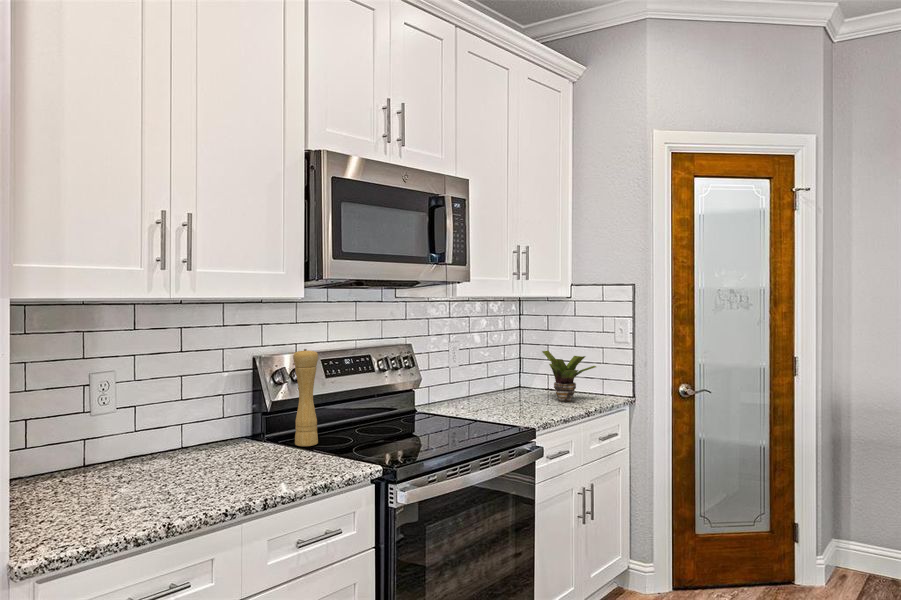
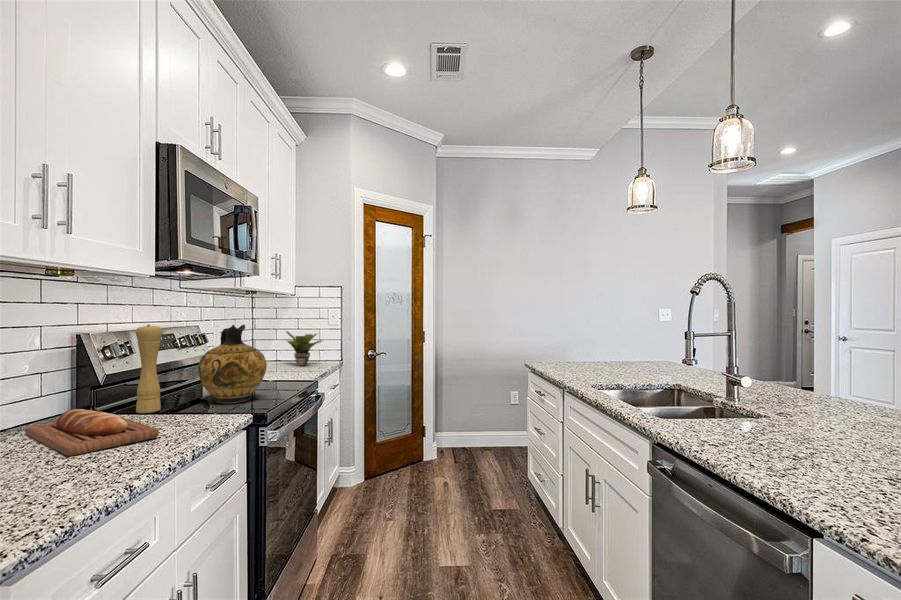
ceramic jug: none [359,351,435,447] -> present [198,325,267,403]
bread loaf: none [181,435,264,482] -> present [25,409,159,456]

